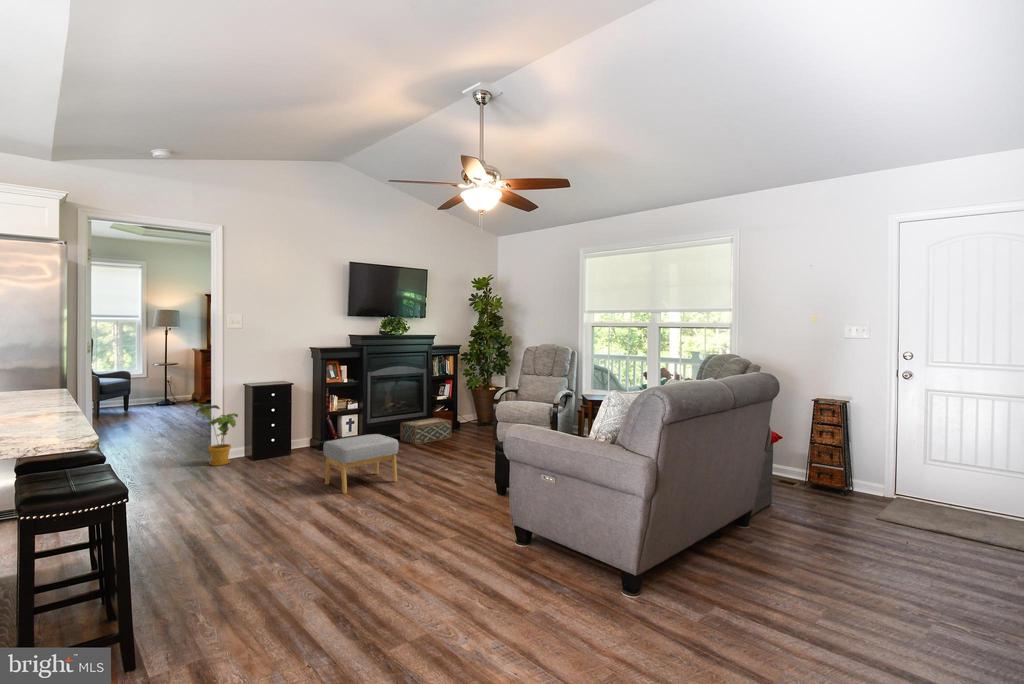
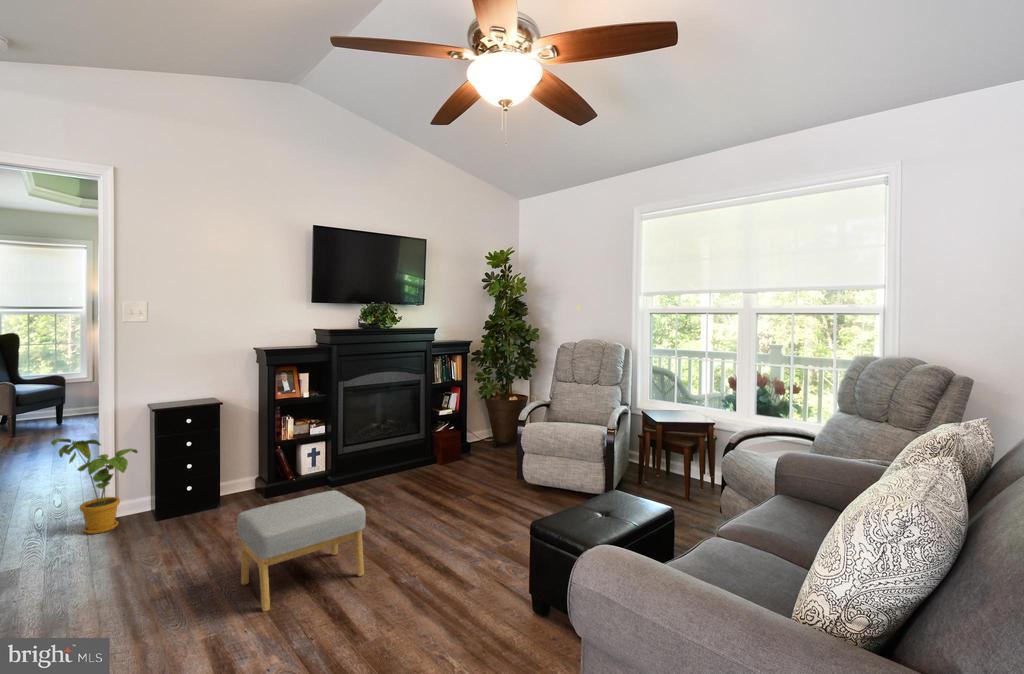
woven basket: present [400,418,451,444] -> none [387,441,458,484]

